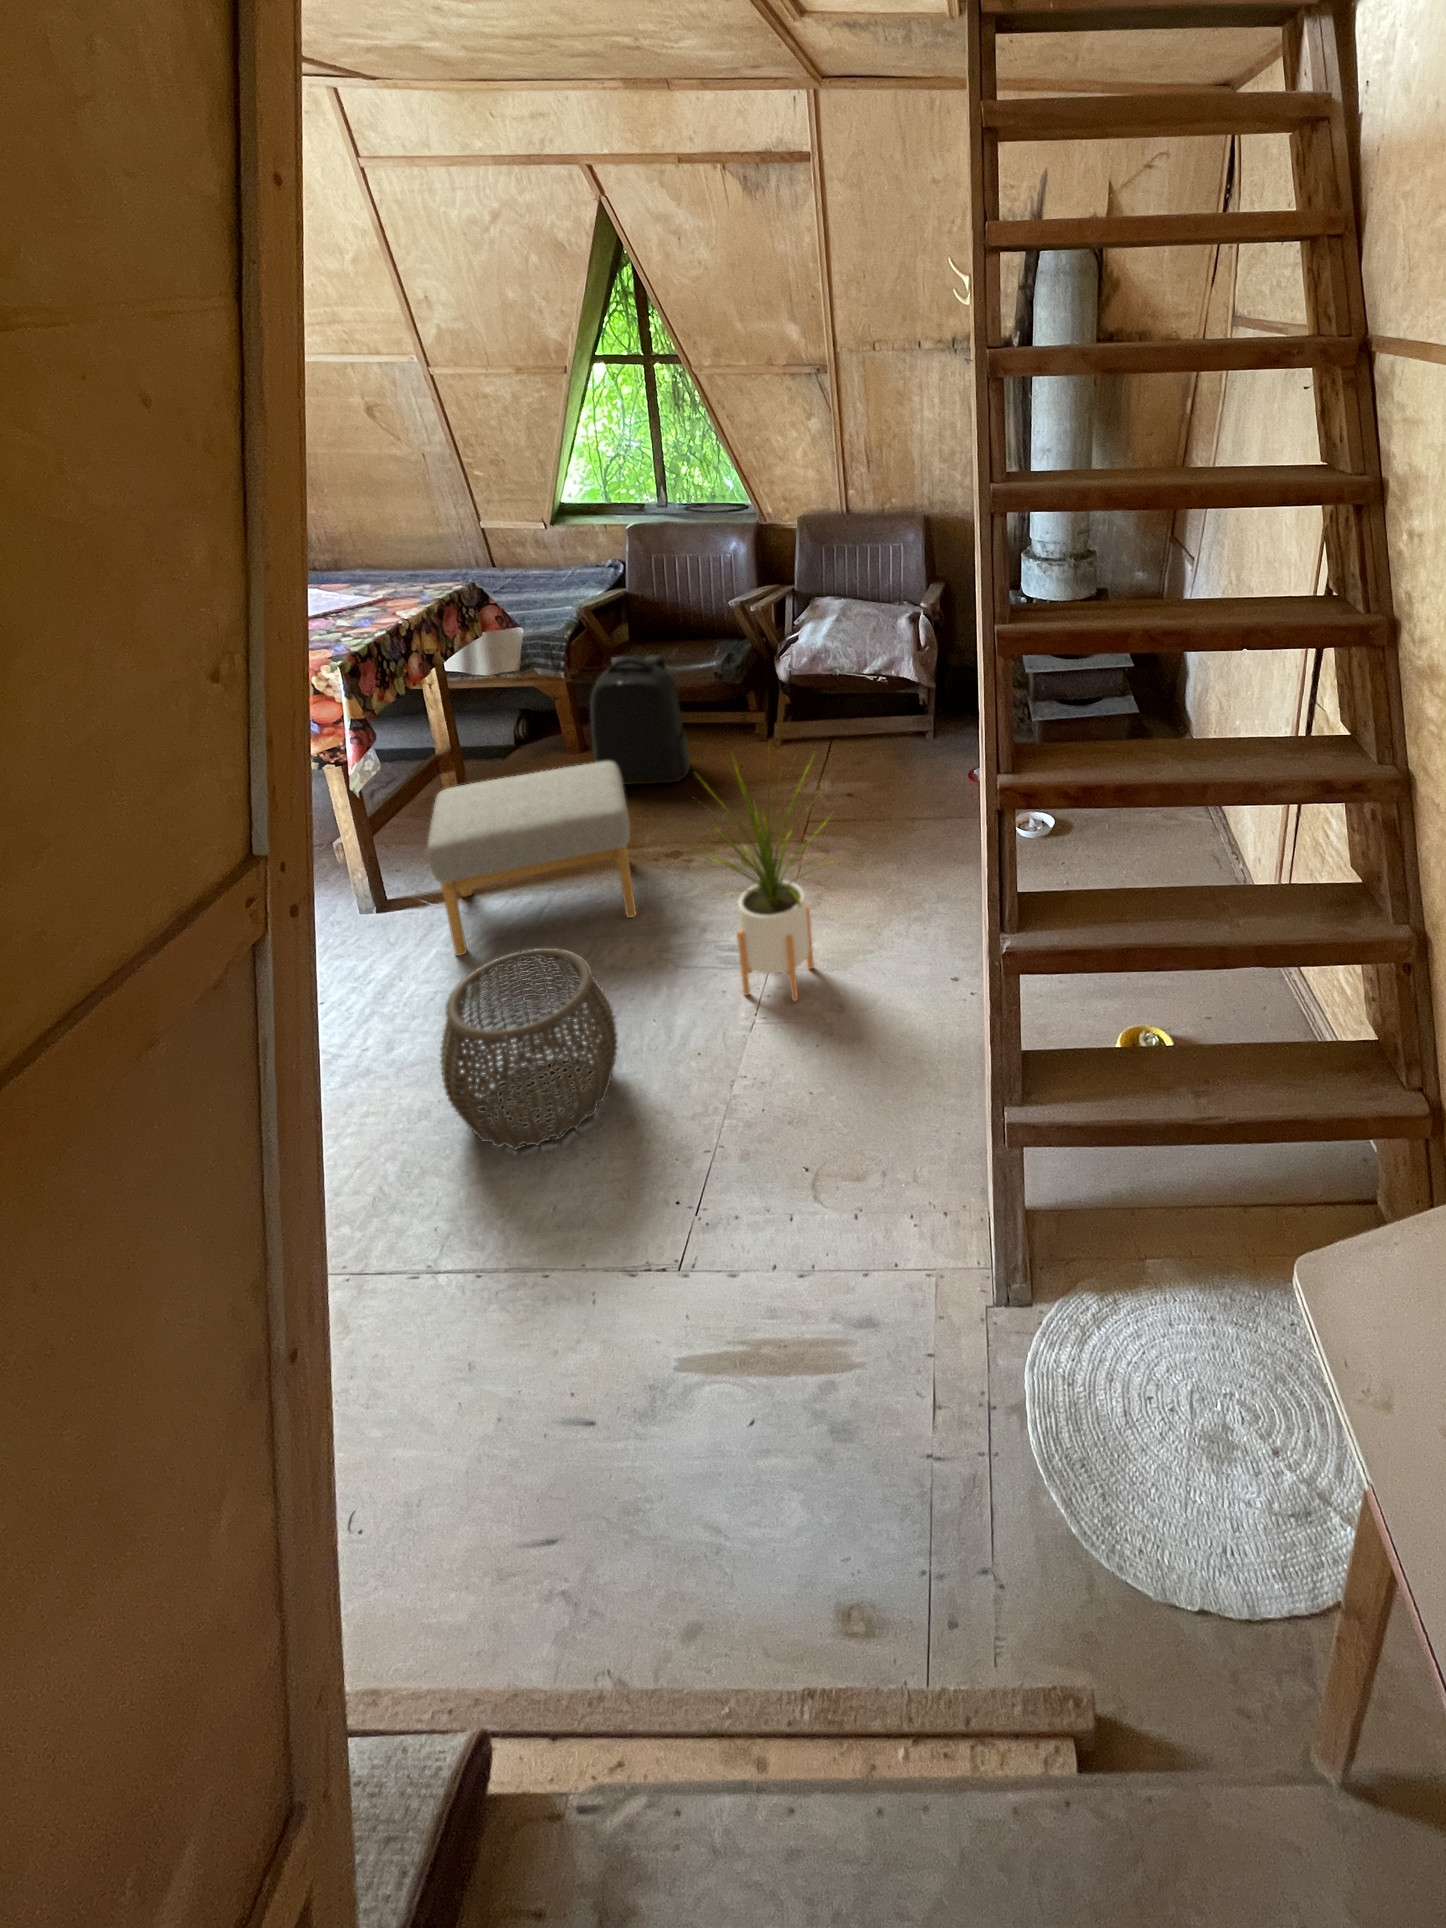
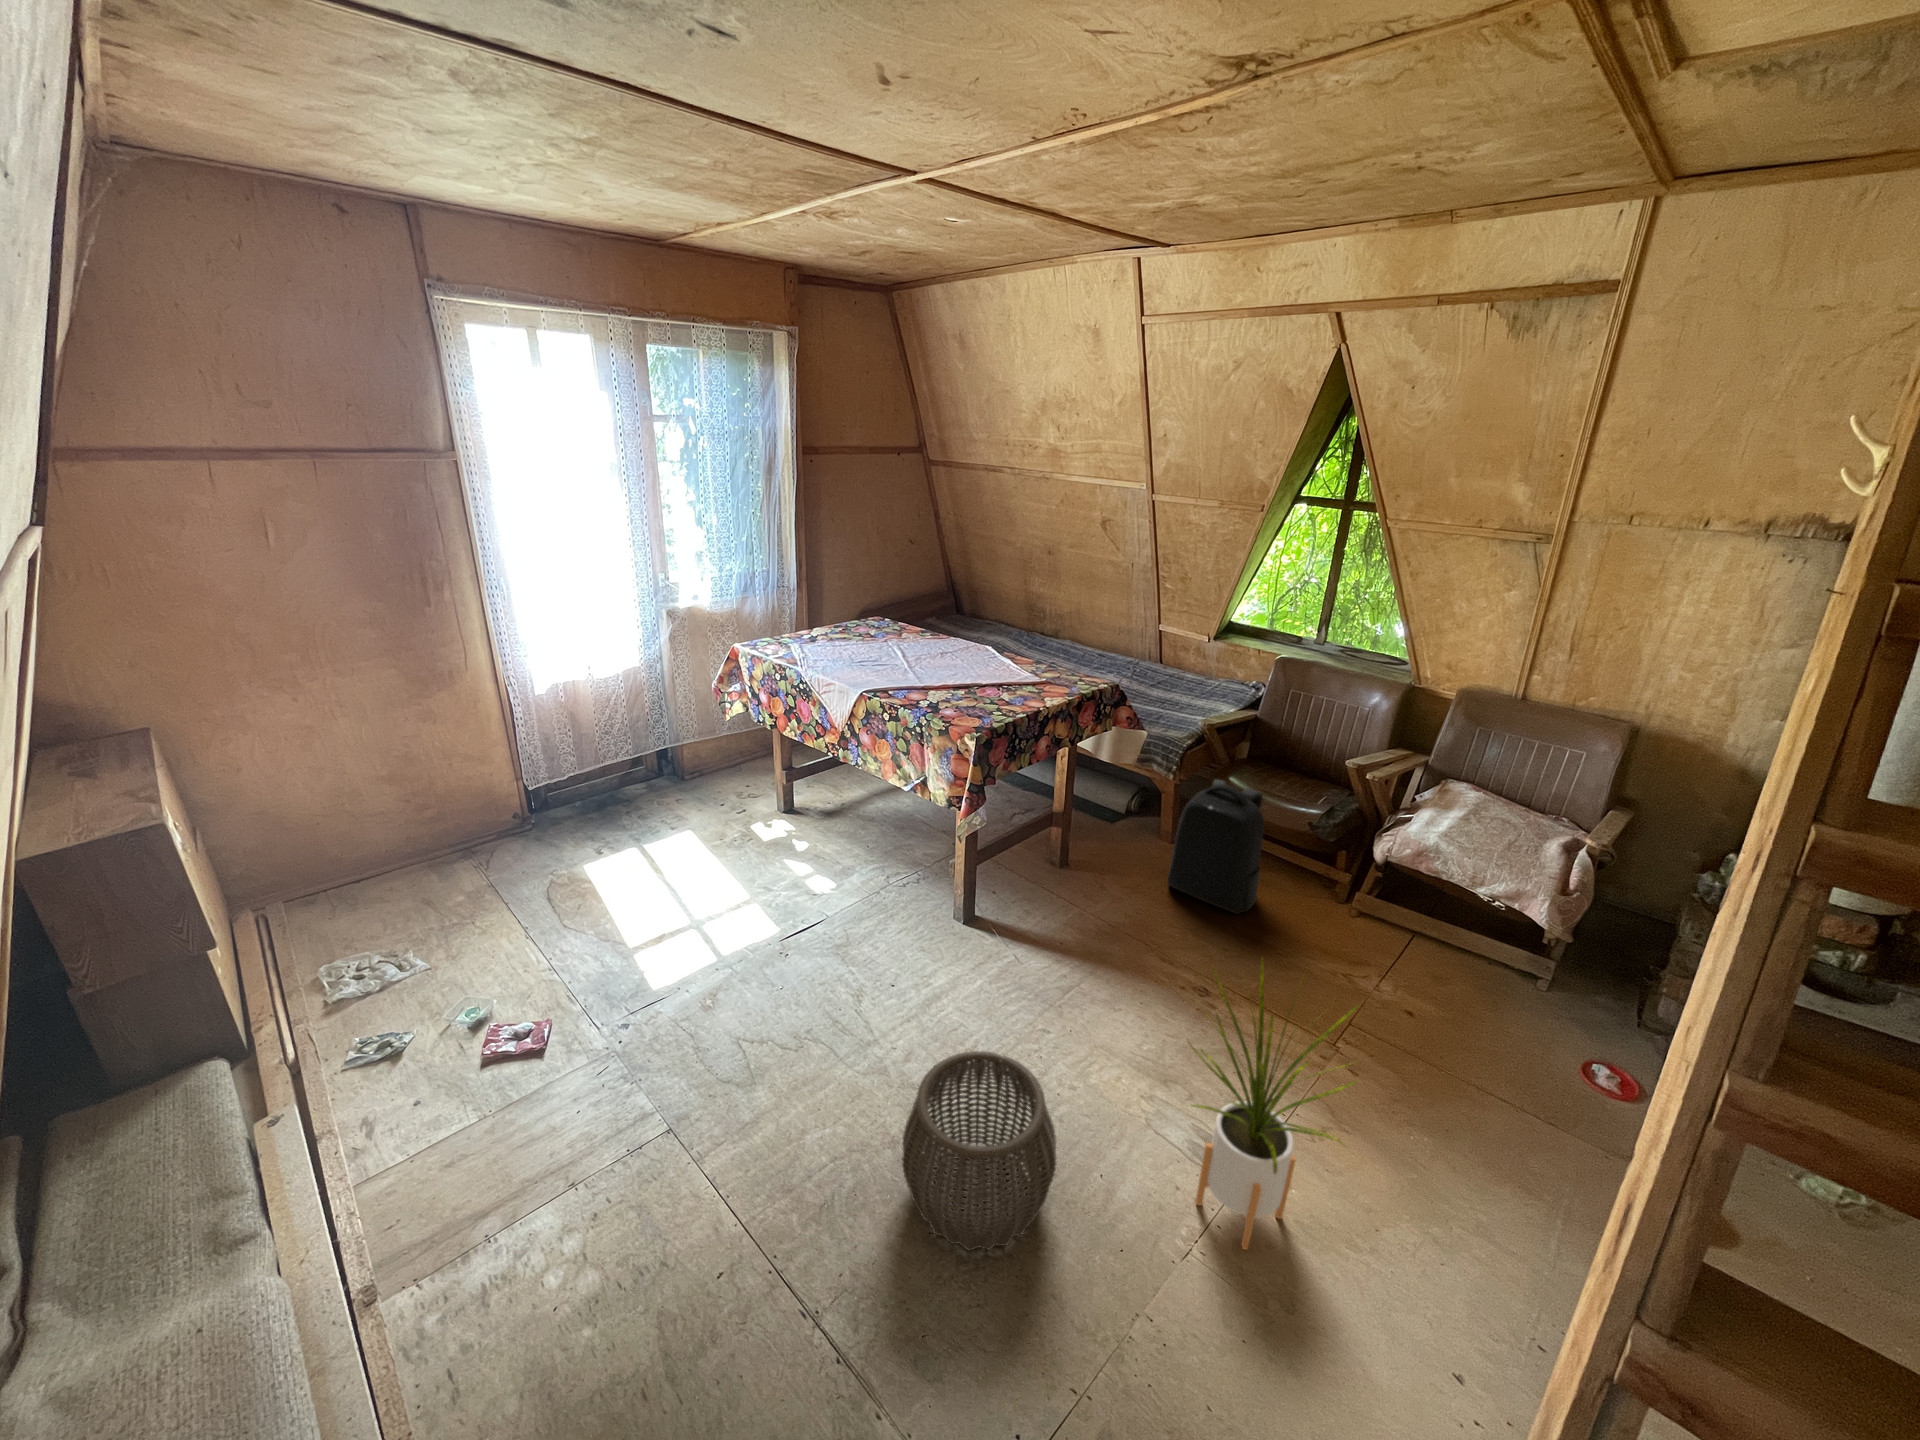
footstool: present [427,761,637,956] -> none [990,856,1172,1042]

